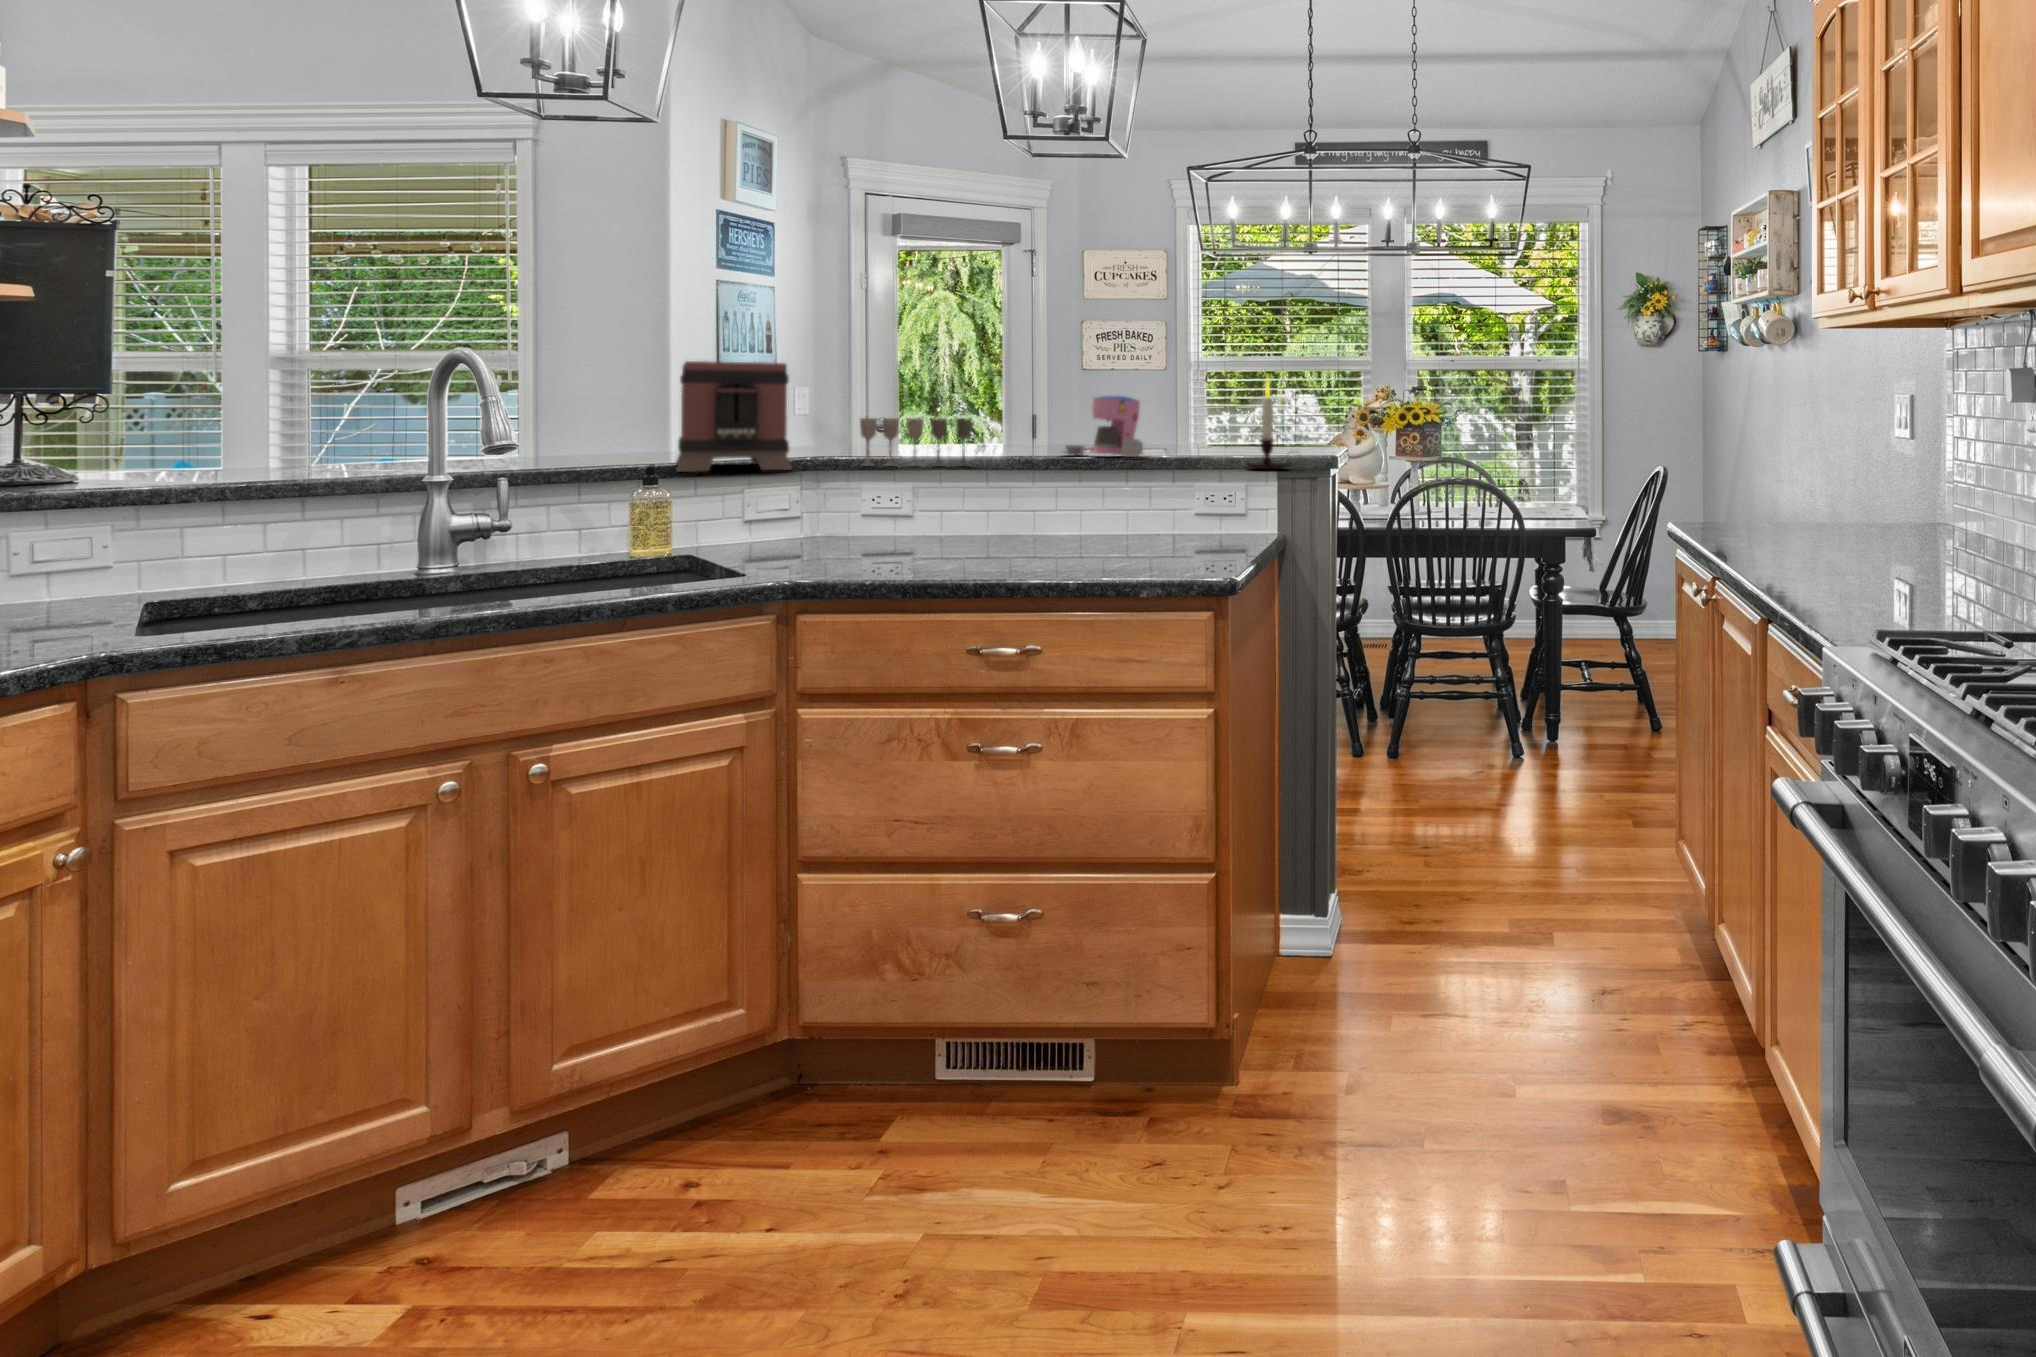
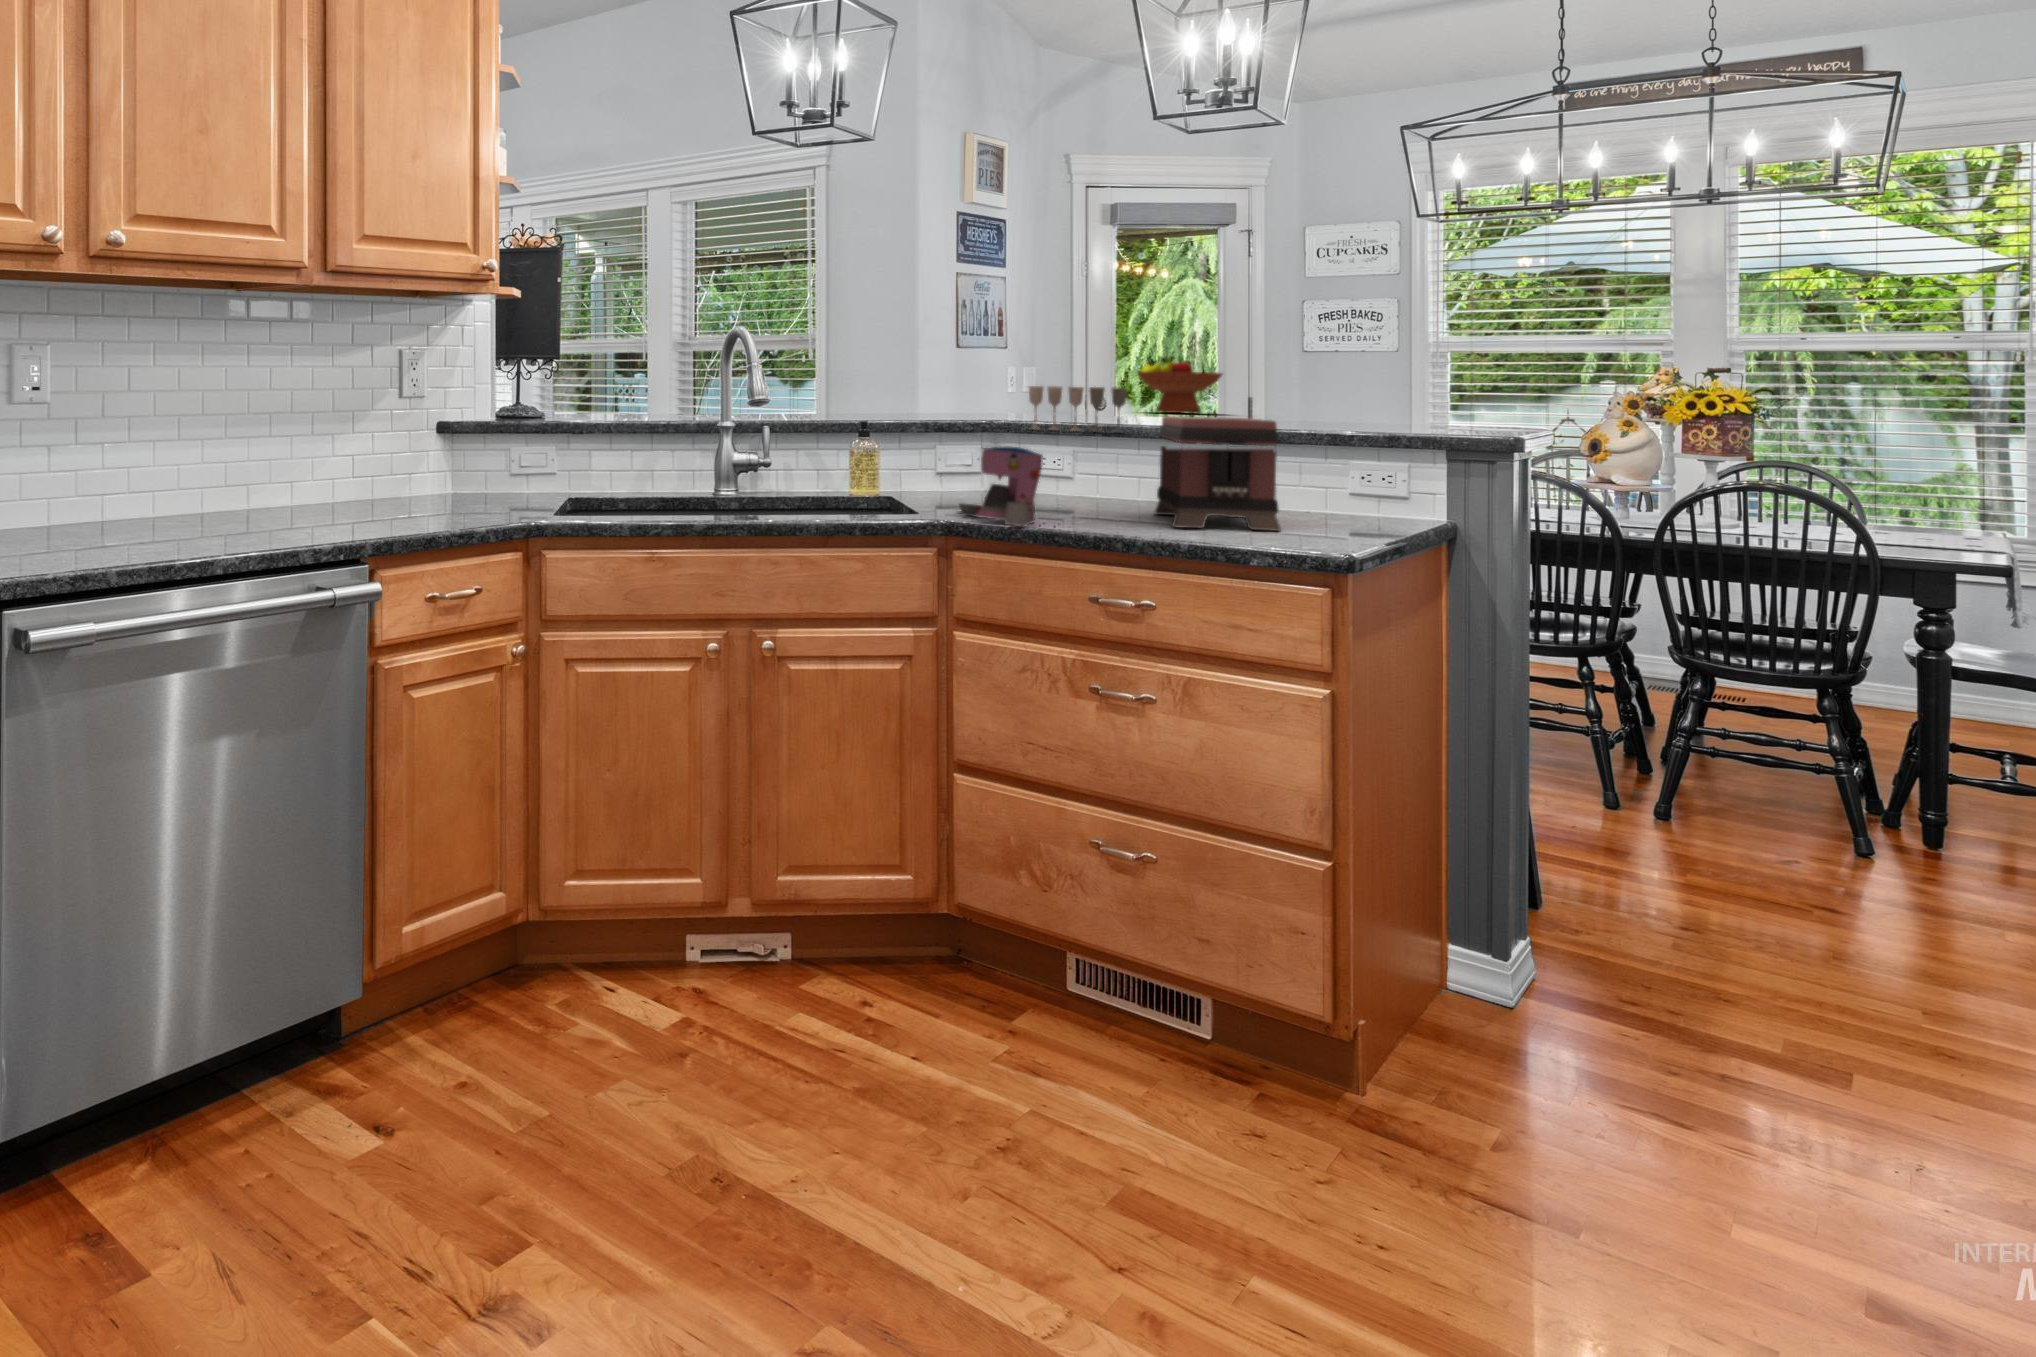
toaster: present [676,361,791,472] -> present [1155,416,1281,531]
fruit bowl: none [925,374,1016,432] -> present [1137,357,1222,414]
candle: present [1247,378,1292,469] -> none [1406,343,1473,446]
coffee maker: present [1064,395,1143,457] -> present [957,447,1043,526]

